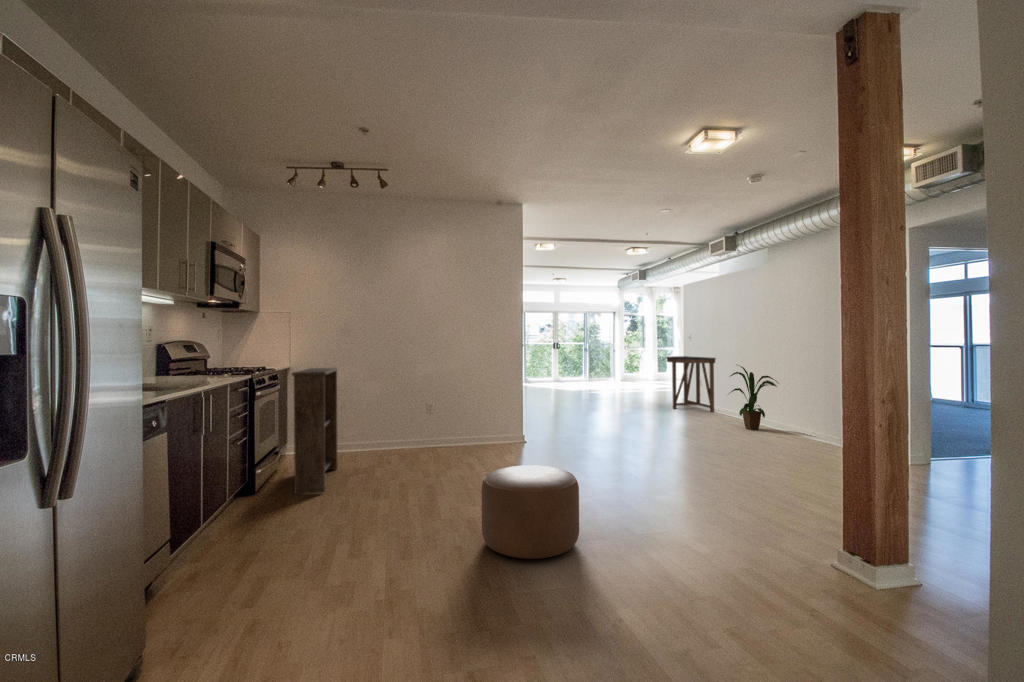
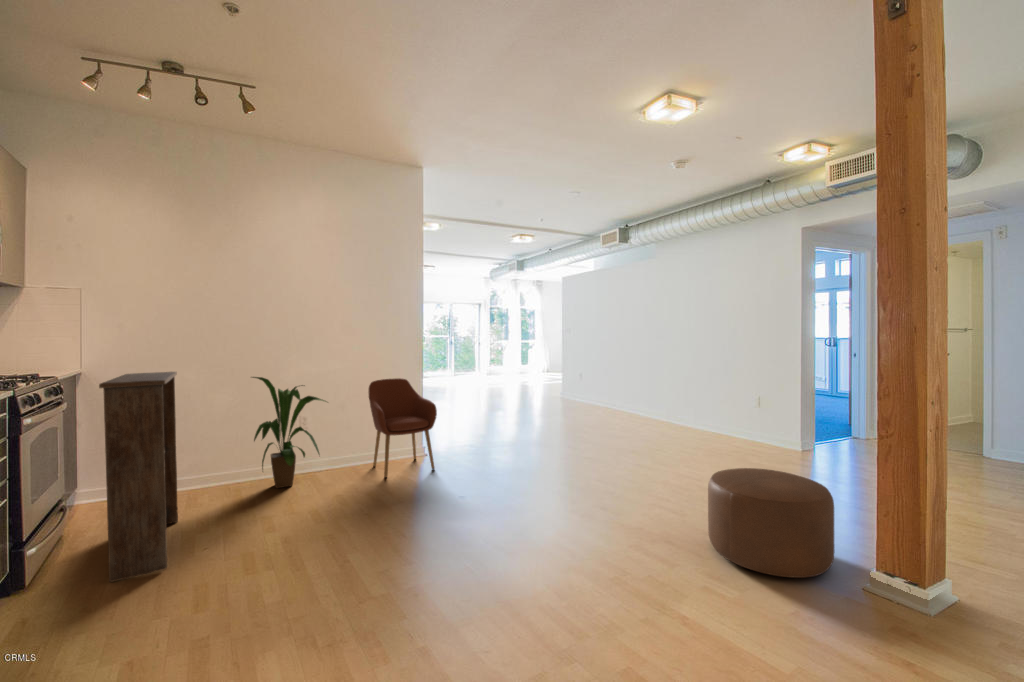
console table: present [666,356,716,412] -> none [549,347,599,402]
house plant: present [730,366,778,430] -> present [252,377,326,488]
armchair: none [473,379,523,457] -> present [368,378,437,478]
ottoman: present [481,465,579,559] -> present [708,468,835,578]

